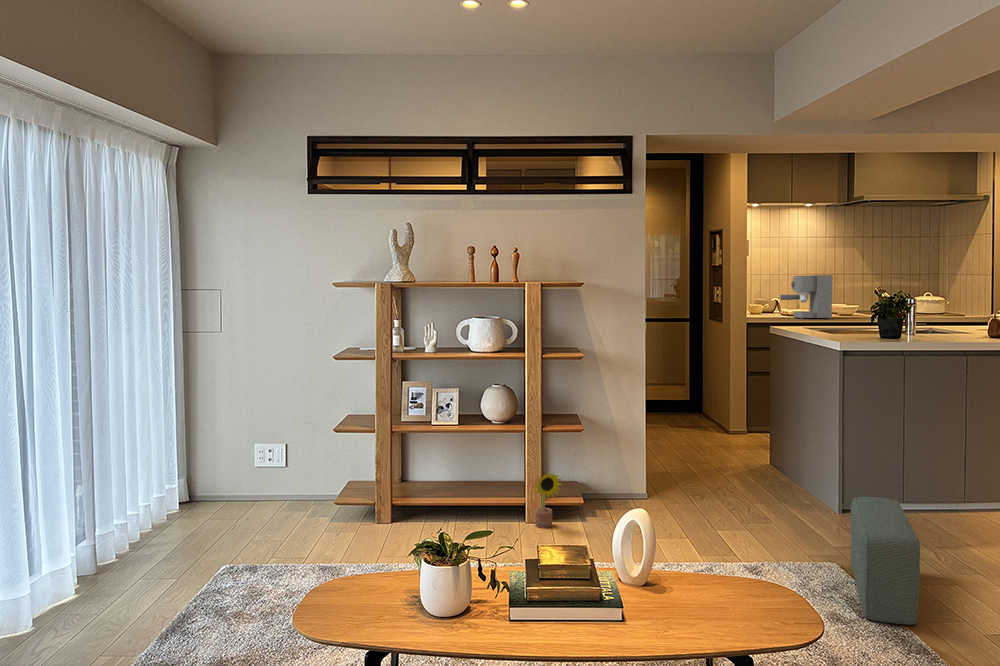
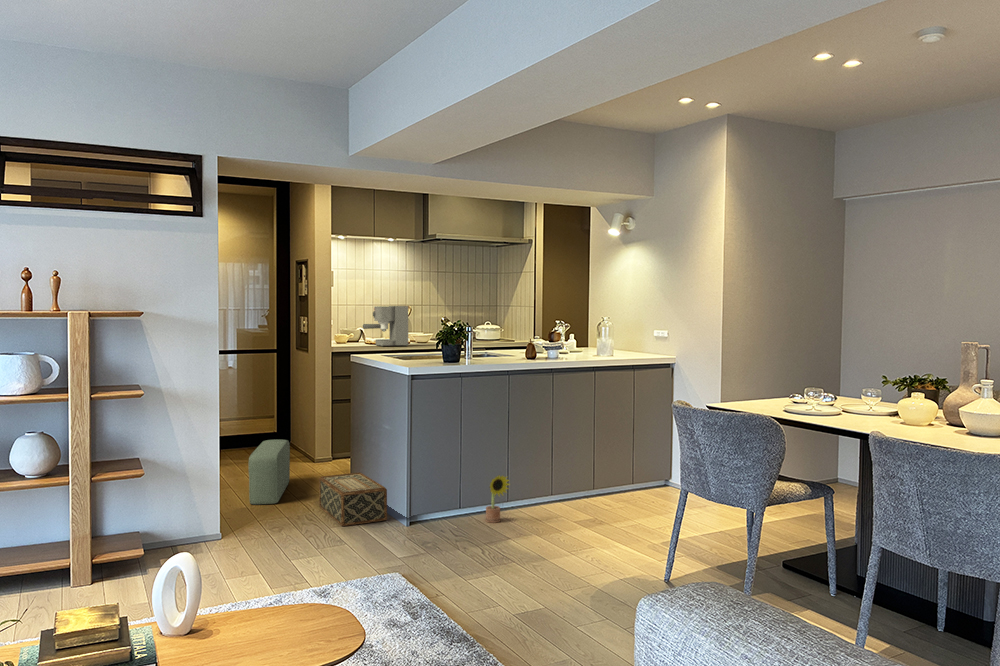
woven basket: none [737,449,811,500] -> present [319,472,387,526]
decorative plant: present [535,473,562,528] -> present [486,476,510,523]
pouf: present [851,497,920,625] -> present [249,440,290,504]

